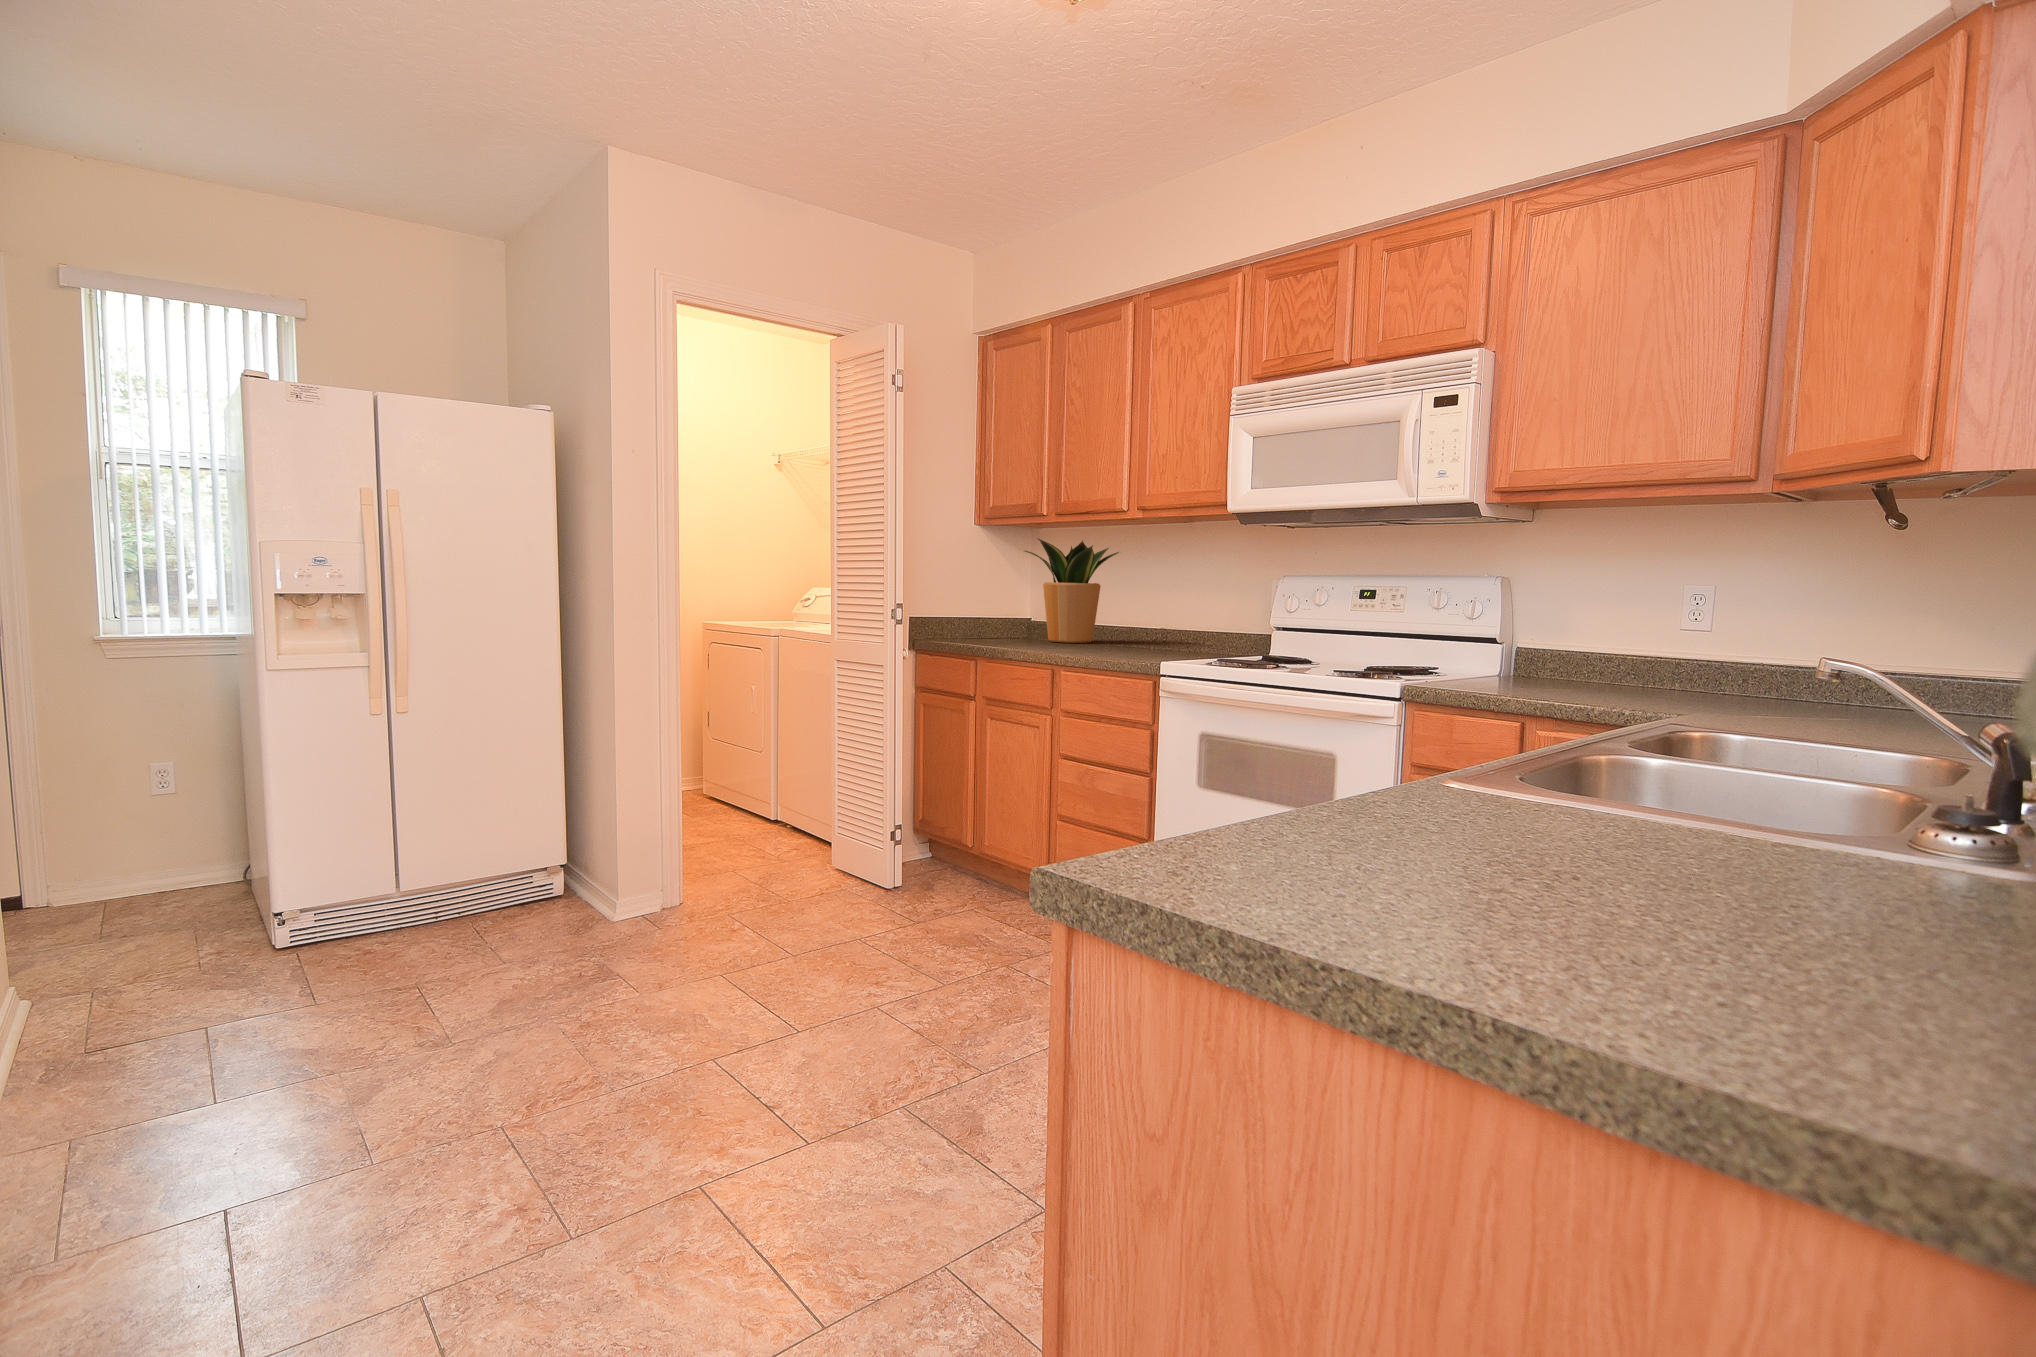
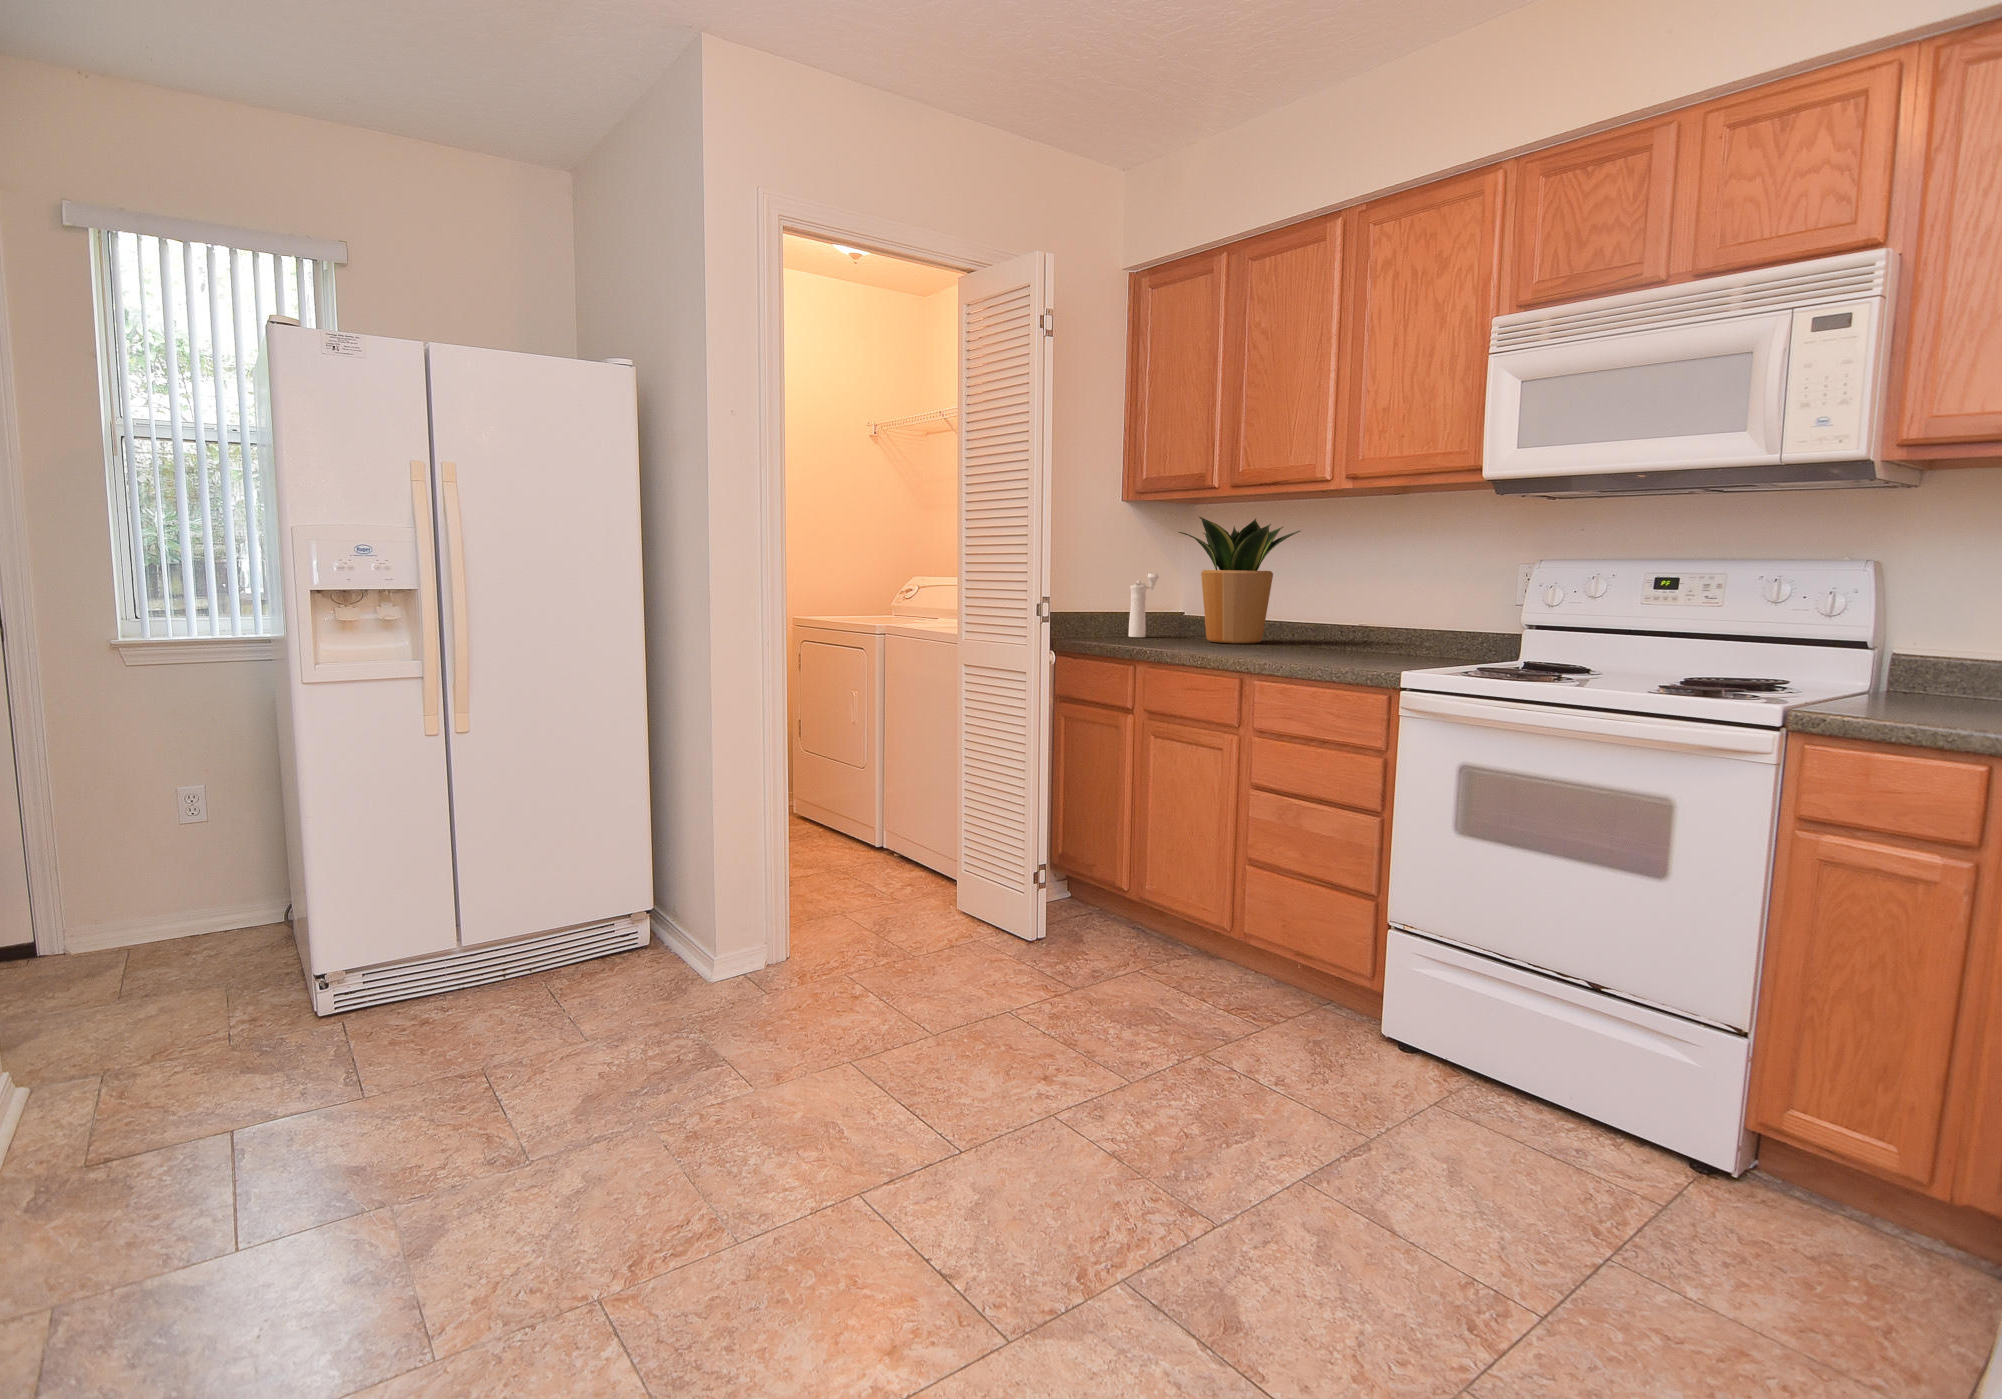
pepper mill: none [988,585,1015,638] -> present [1129,574,1159,637]

